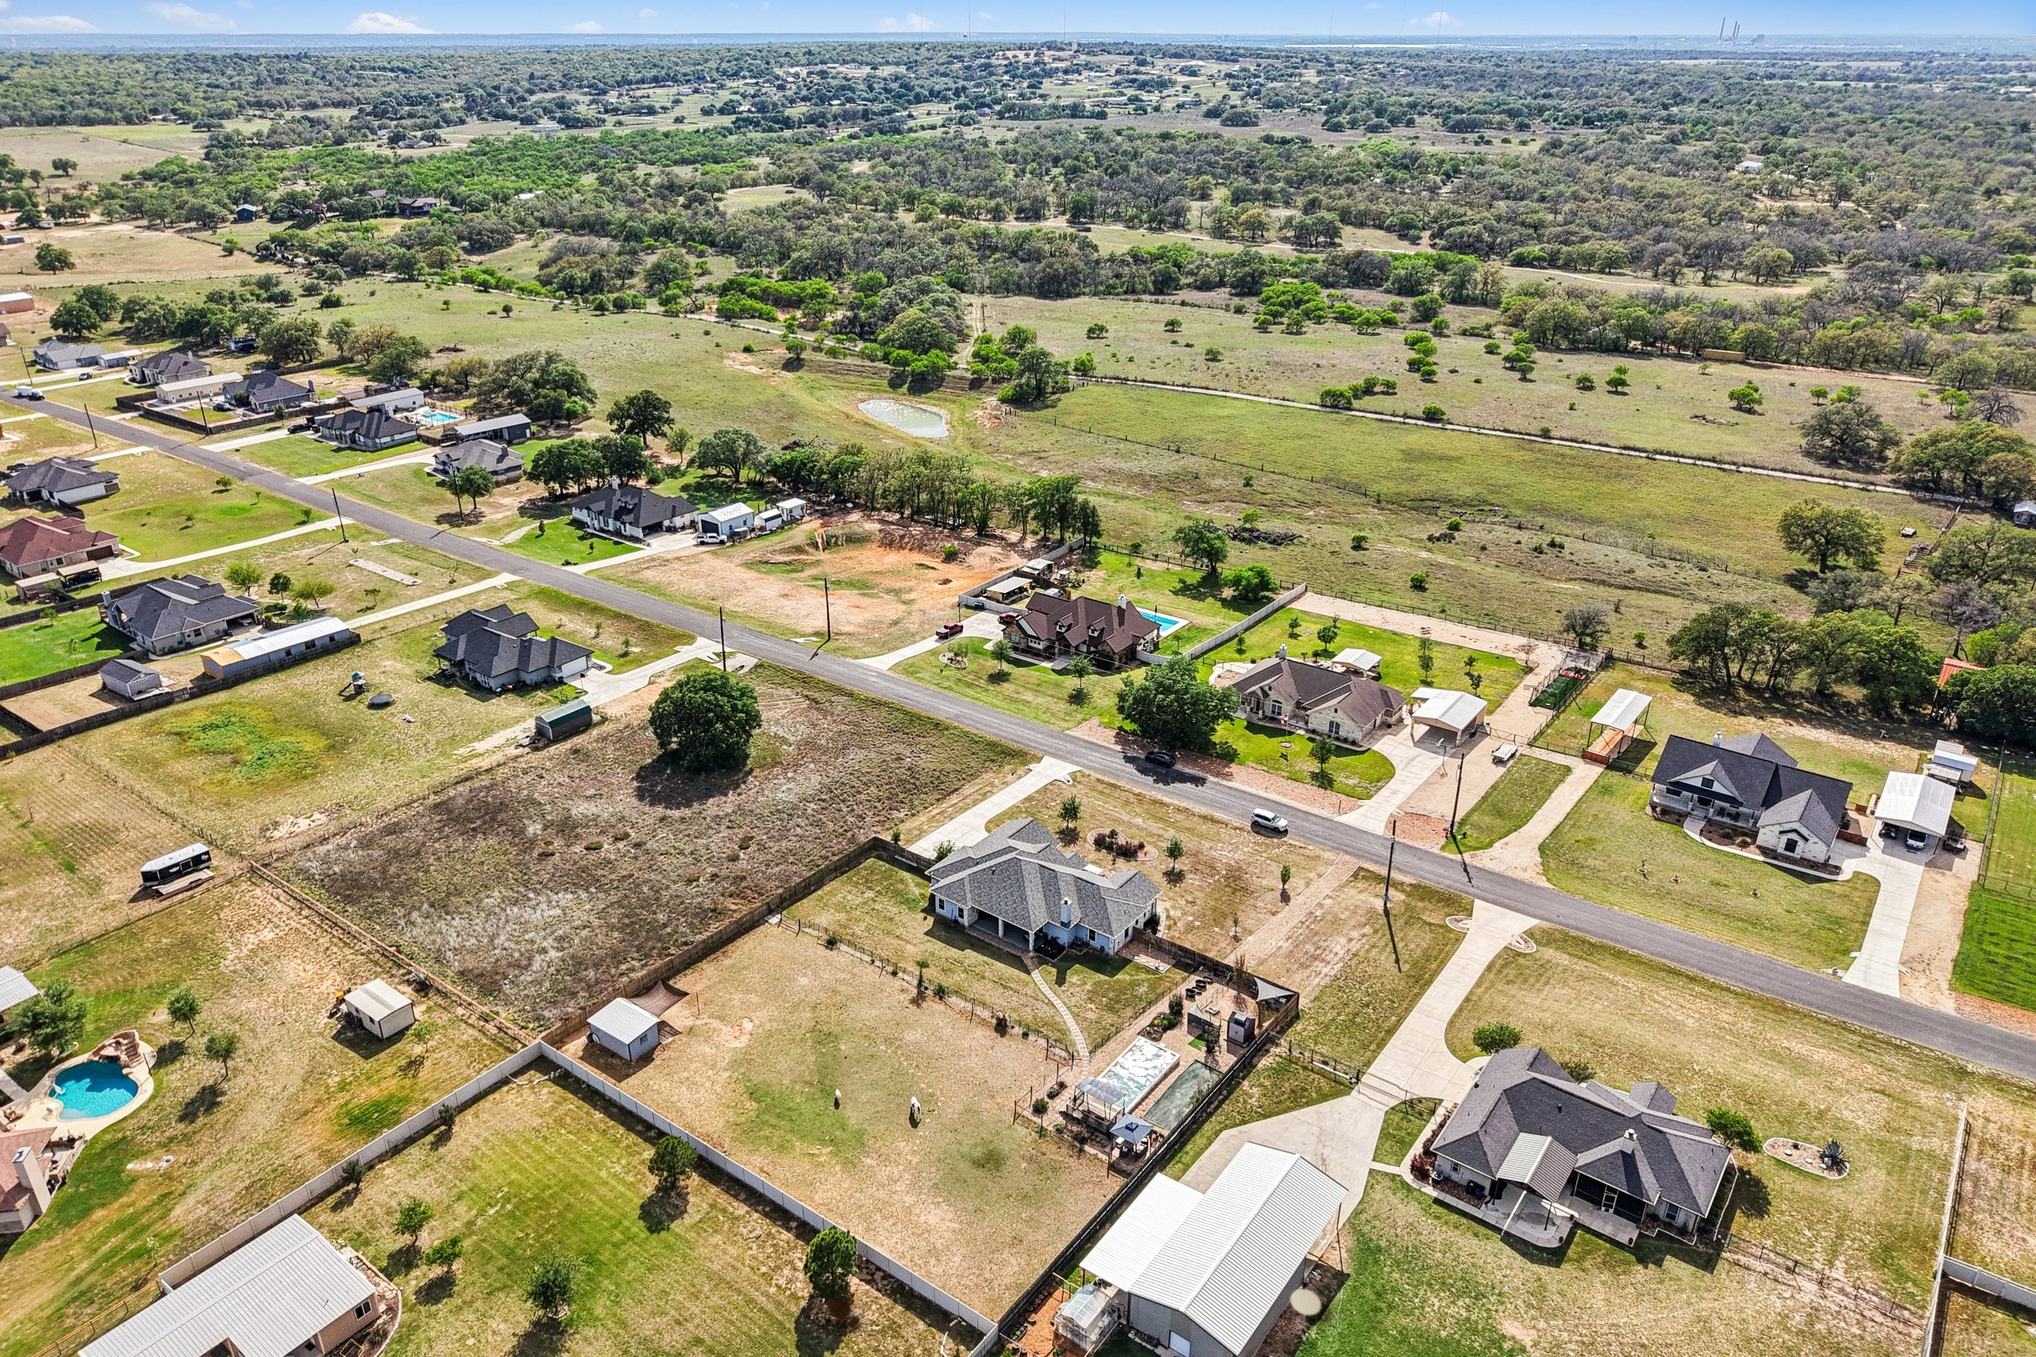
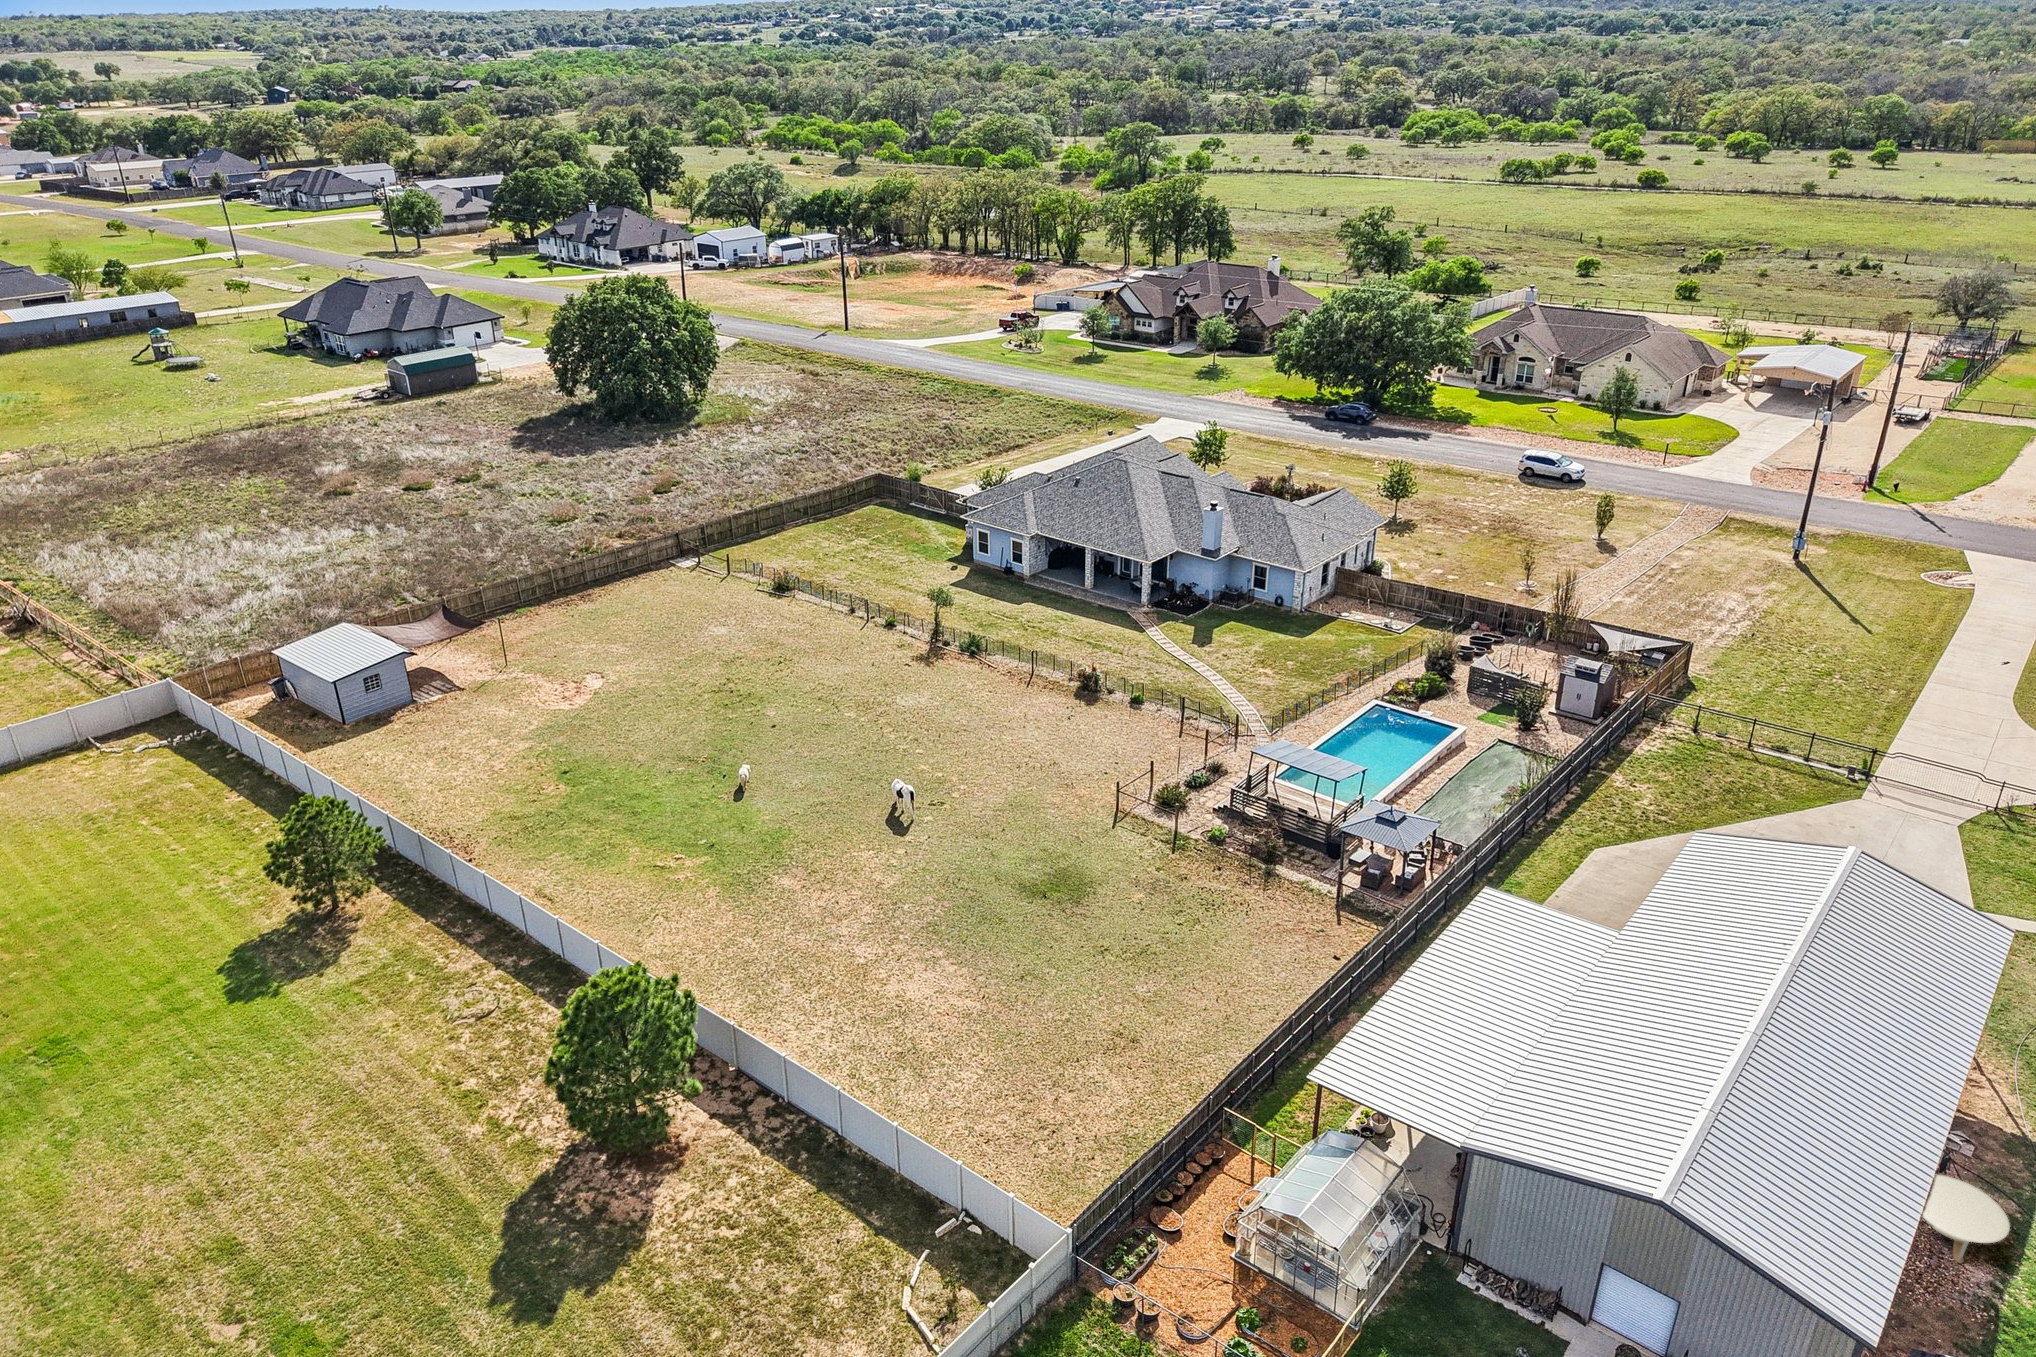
lounge chair: present [828,1298,860,1331] -> none [598,1121,689,1243]

